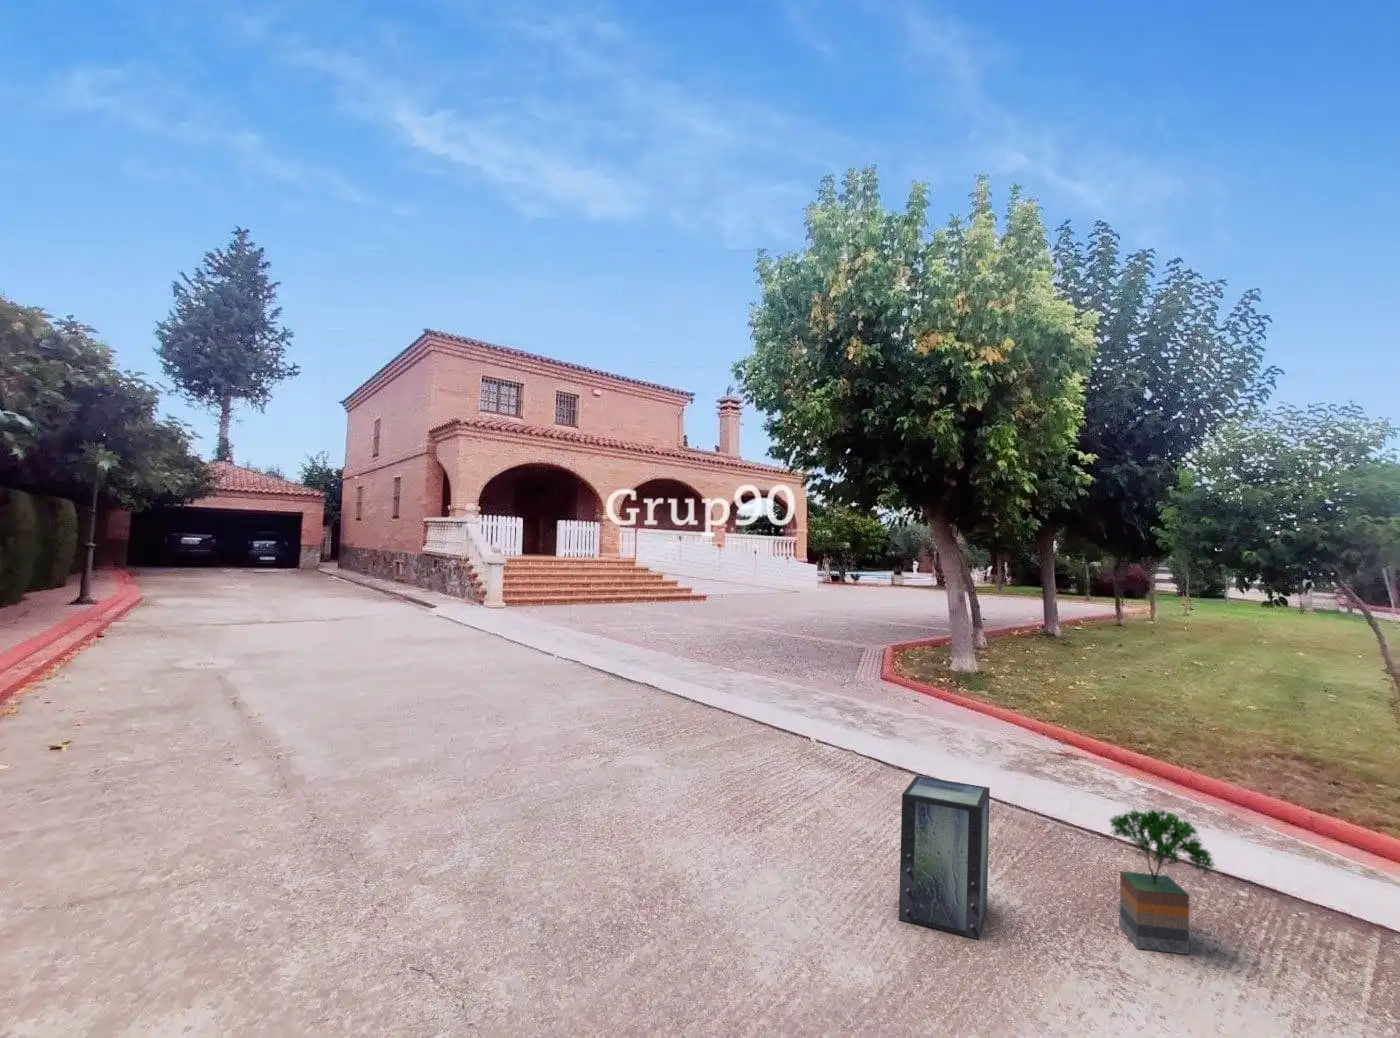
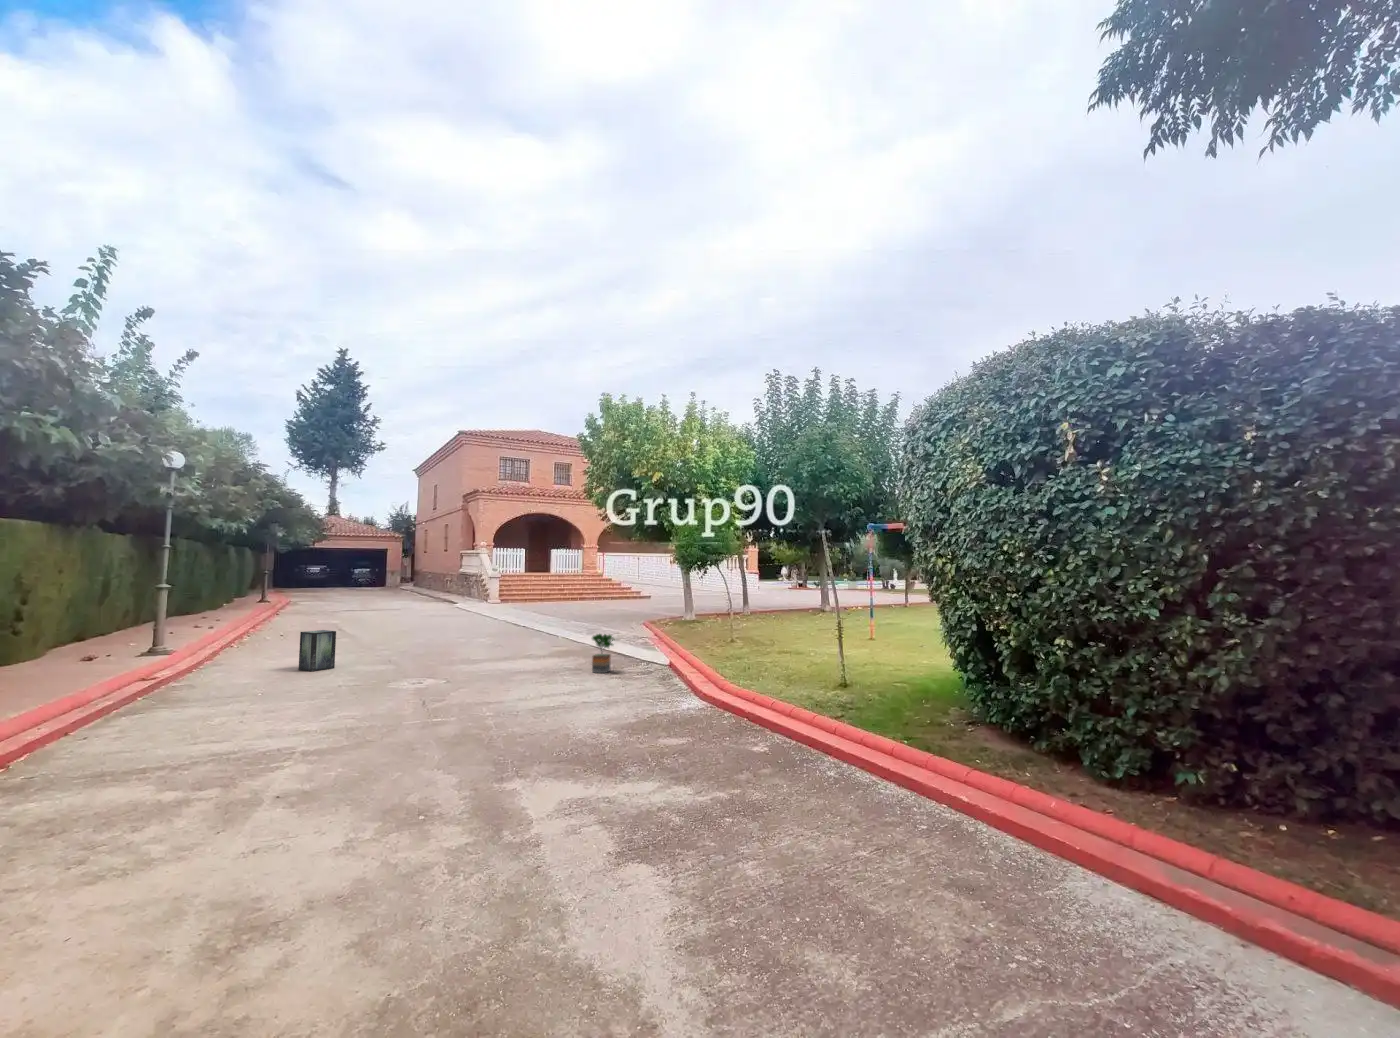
storage box: present [899,776,990,939] -> present [299,630,336,671]

